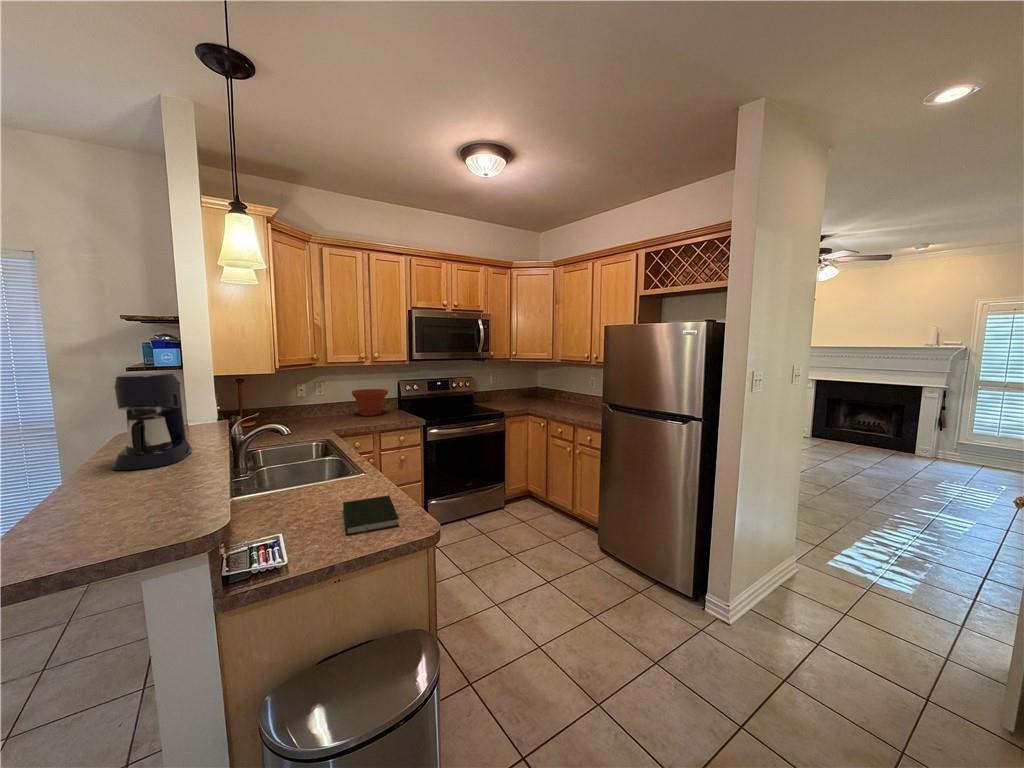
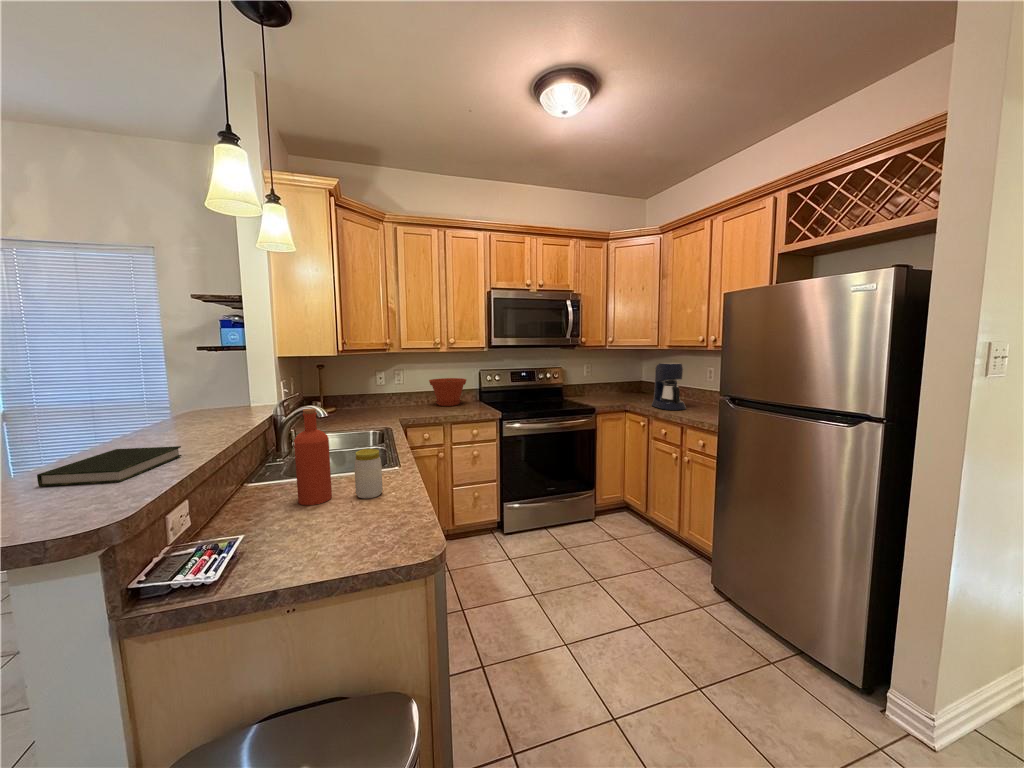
coffee maker: present [113,373,192,470] -> present [652,363,686,410]
bottle: none [290,430,321,510] -> present [294,409,332,505]
jar: none [341,460,363,501] -> present [354,449,383,498]
book: present [343,496,399,535] -> present [37,446,182,486]

